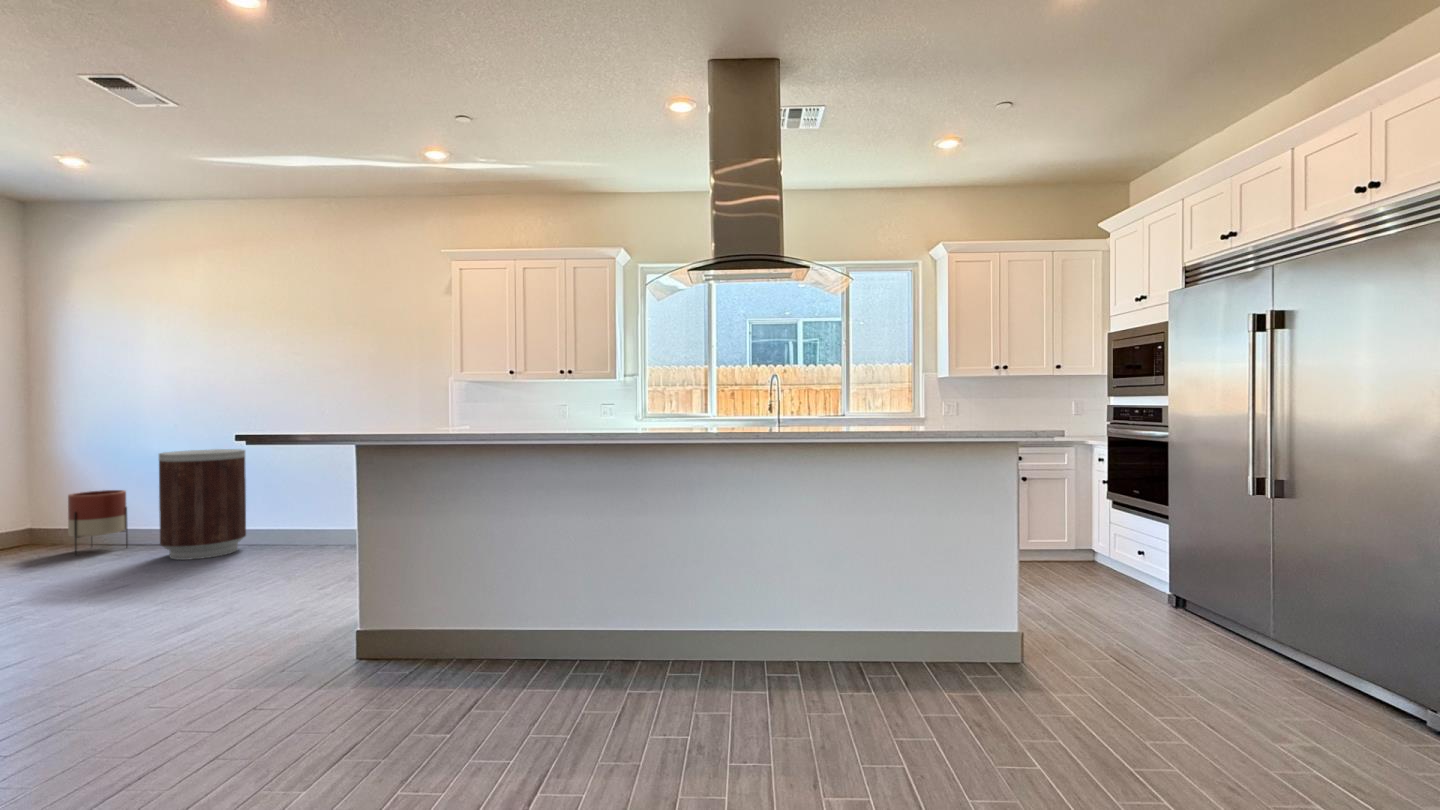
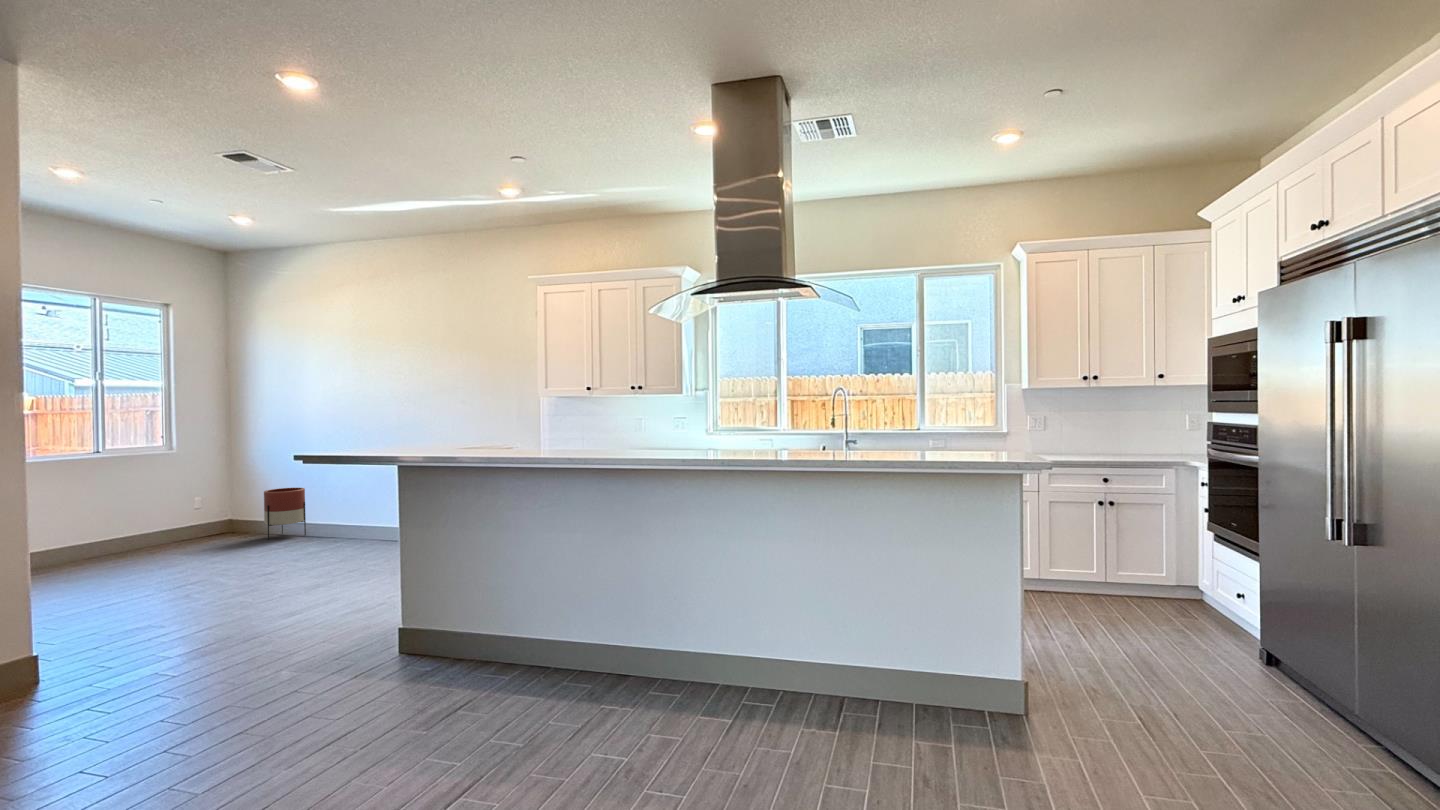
trash can: present [159,449,246,560] -> none [320,456,387,548]

